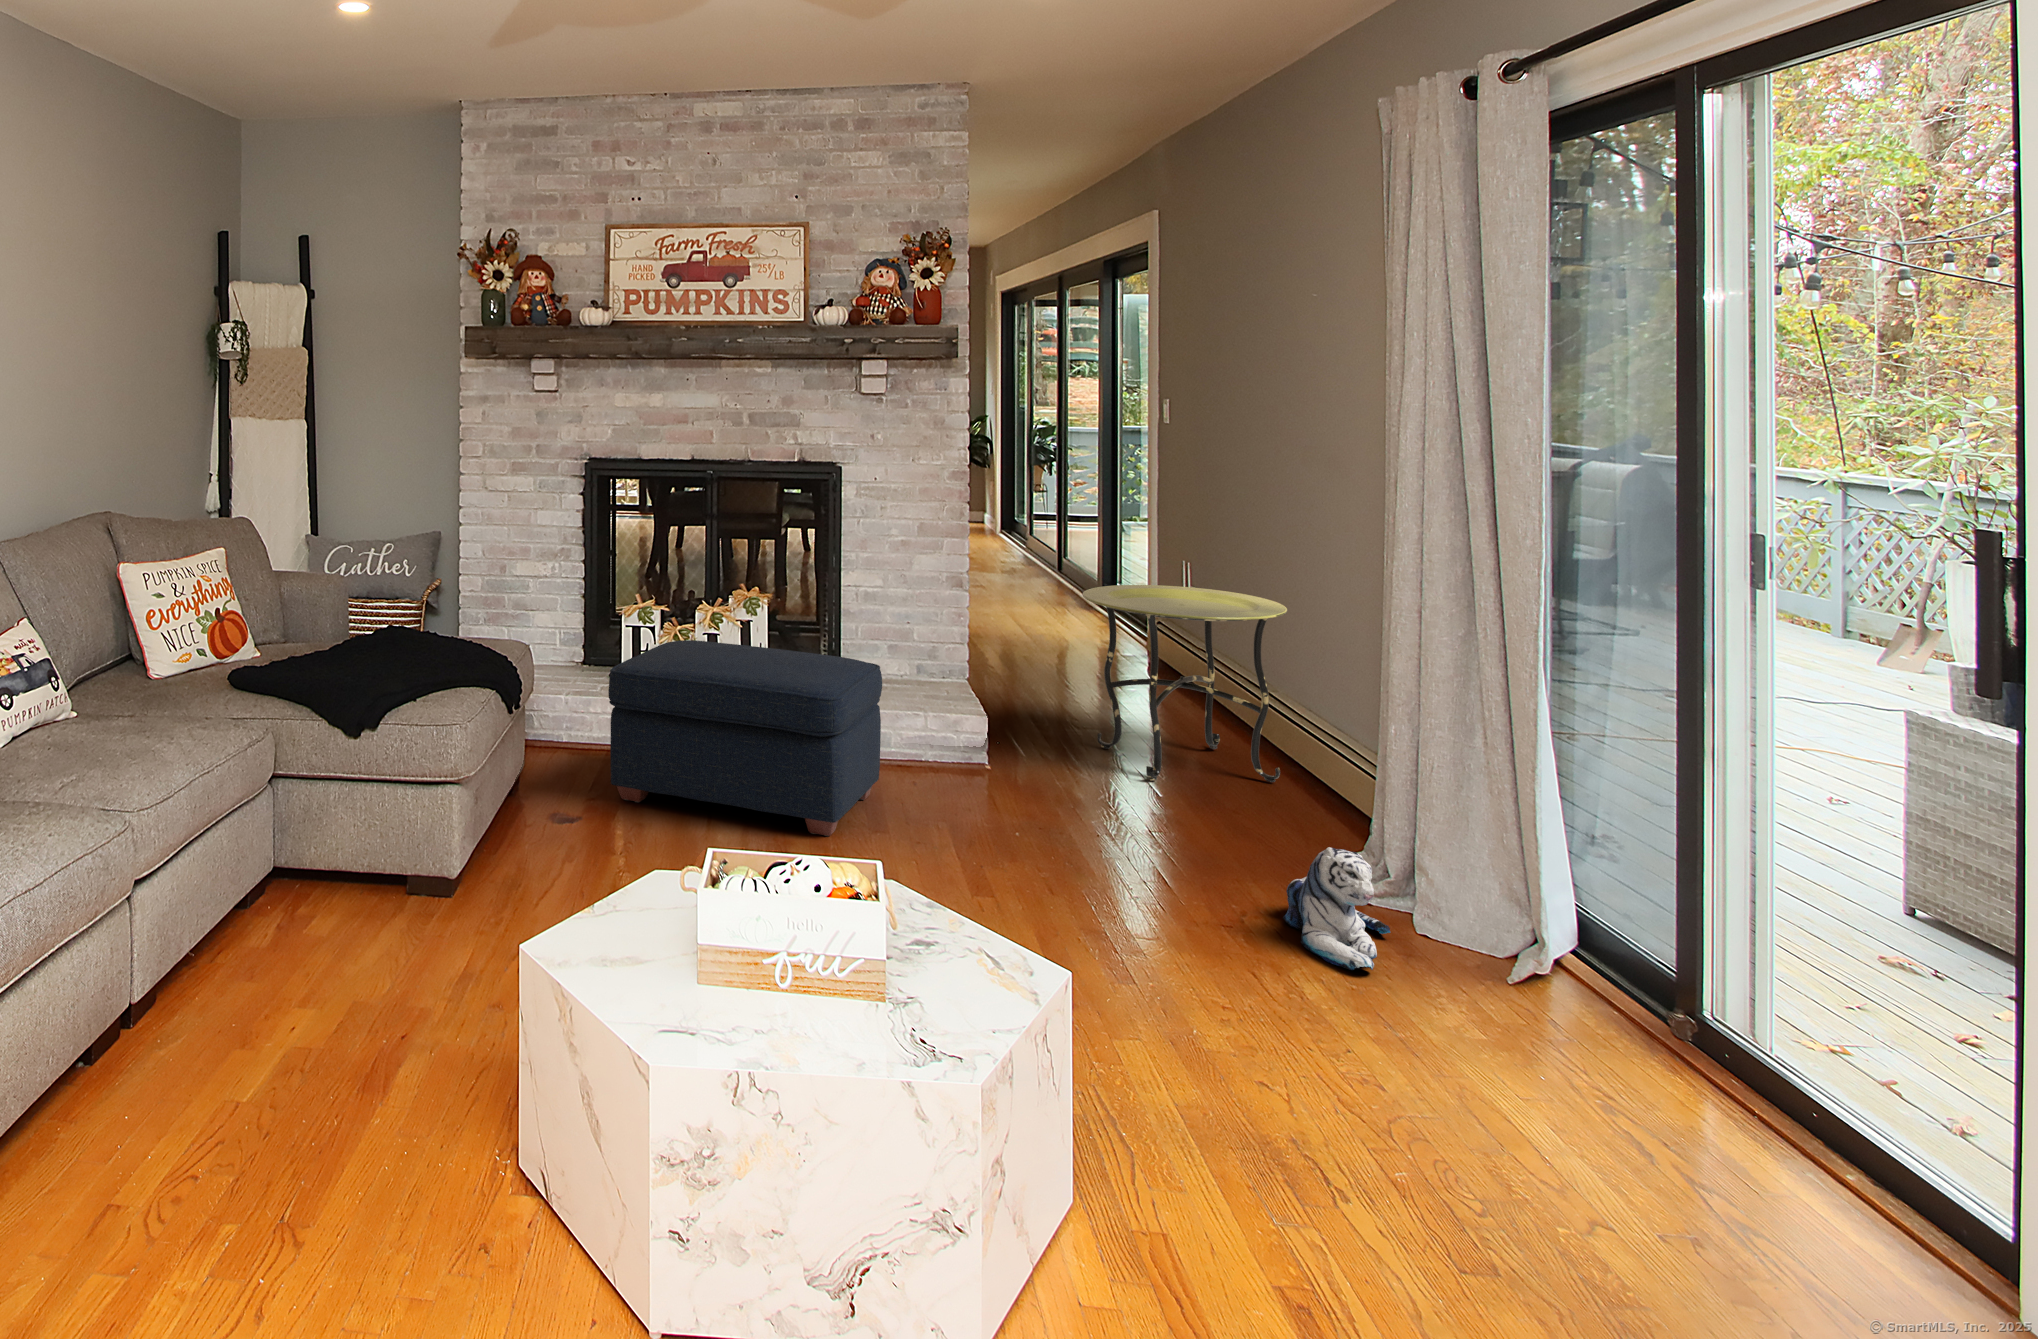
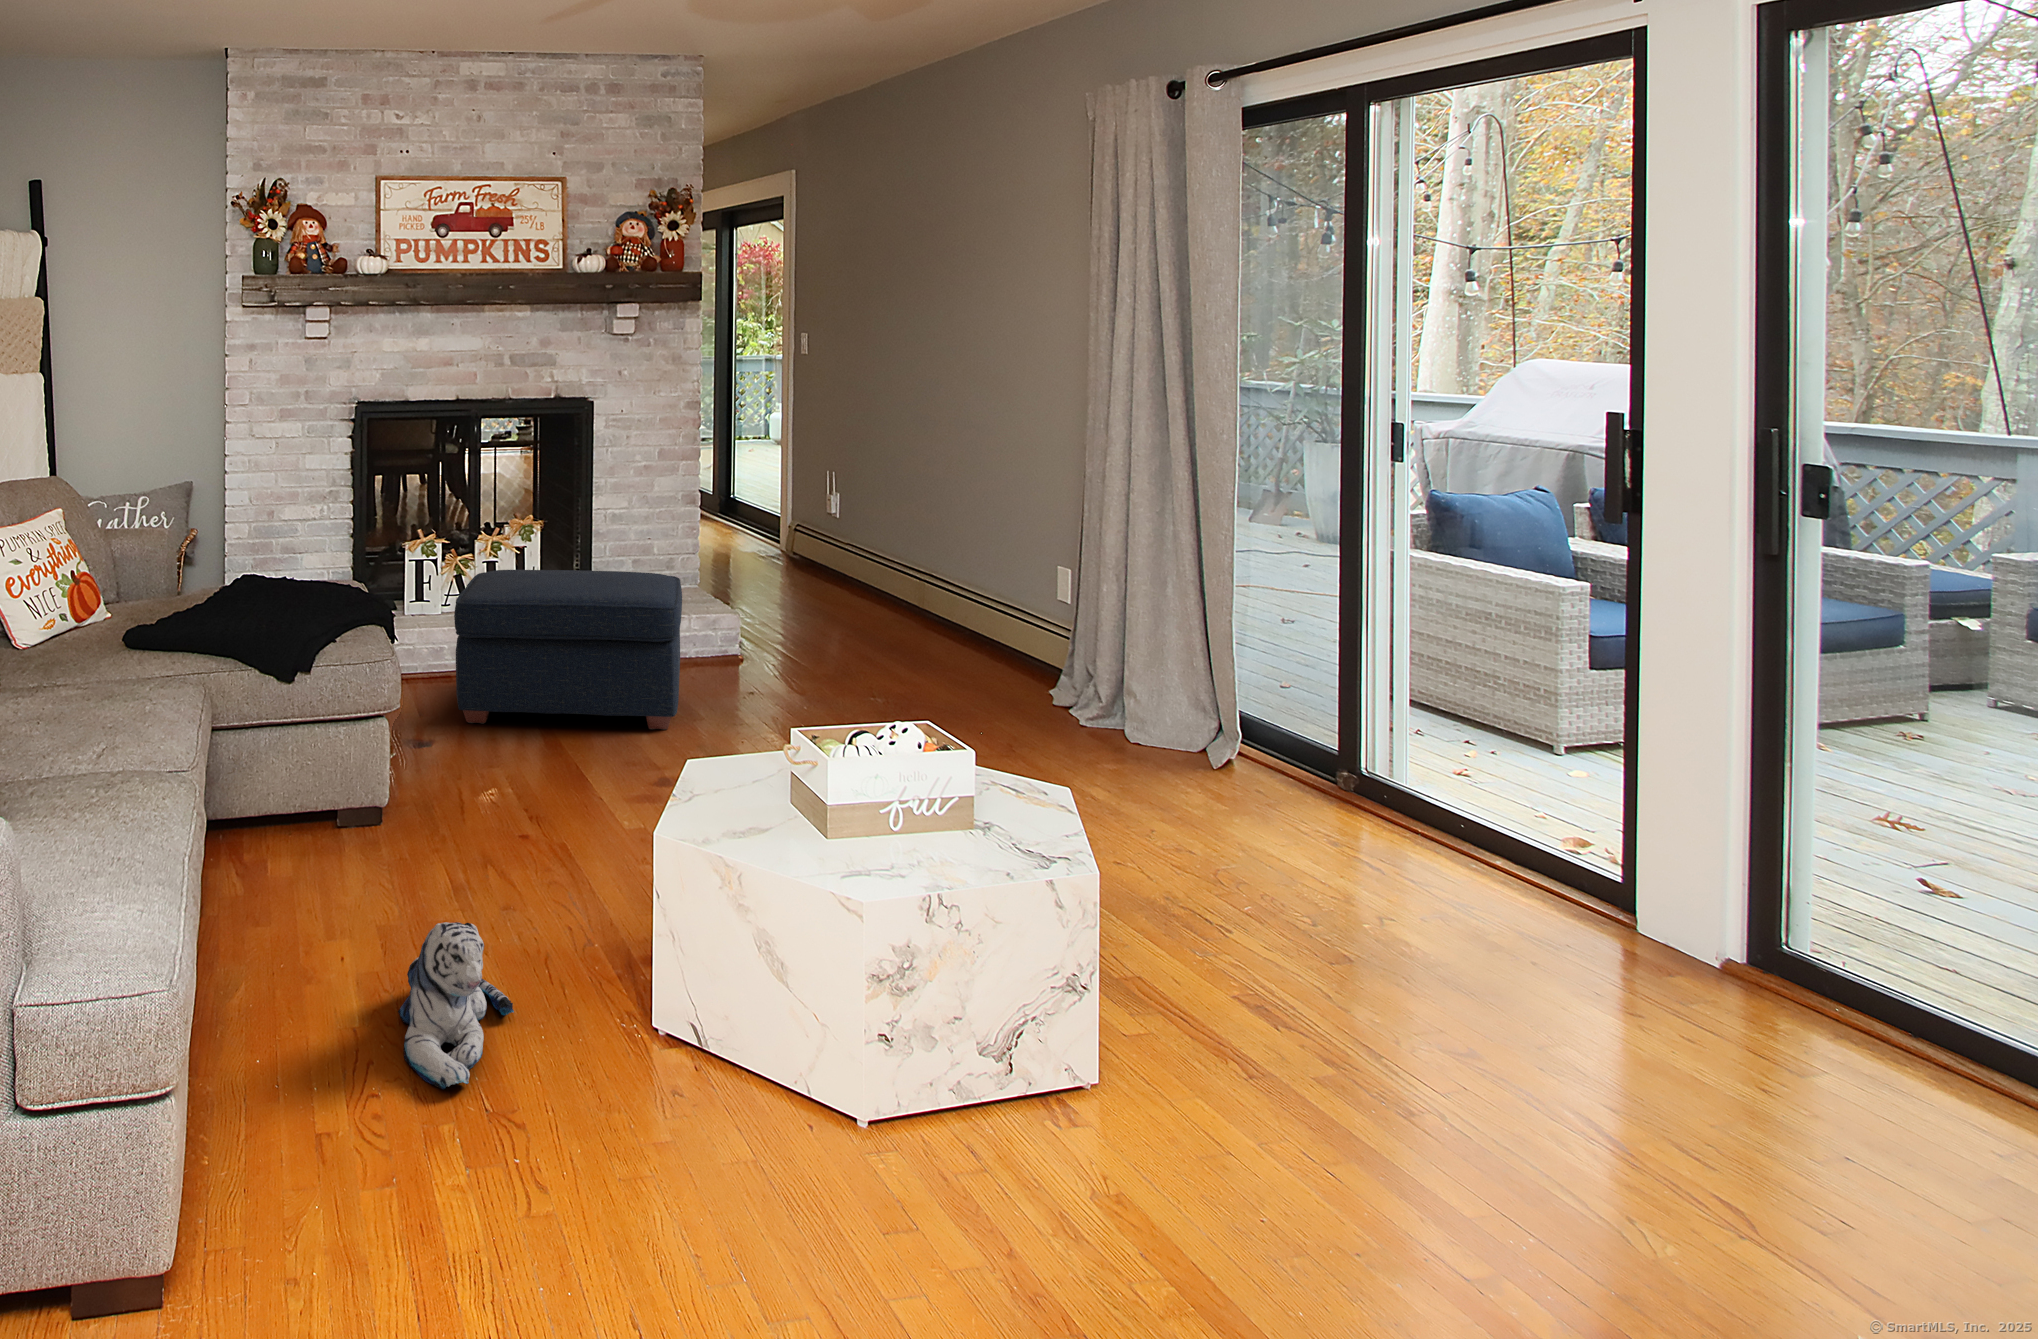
side table: present [1082,585,1287,782] -> none [802,493,962,654]
plush toy: present [1283,847,1390,970] -> present [398,922,514,1089]

